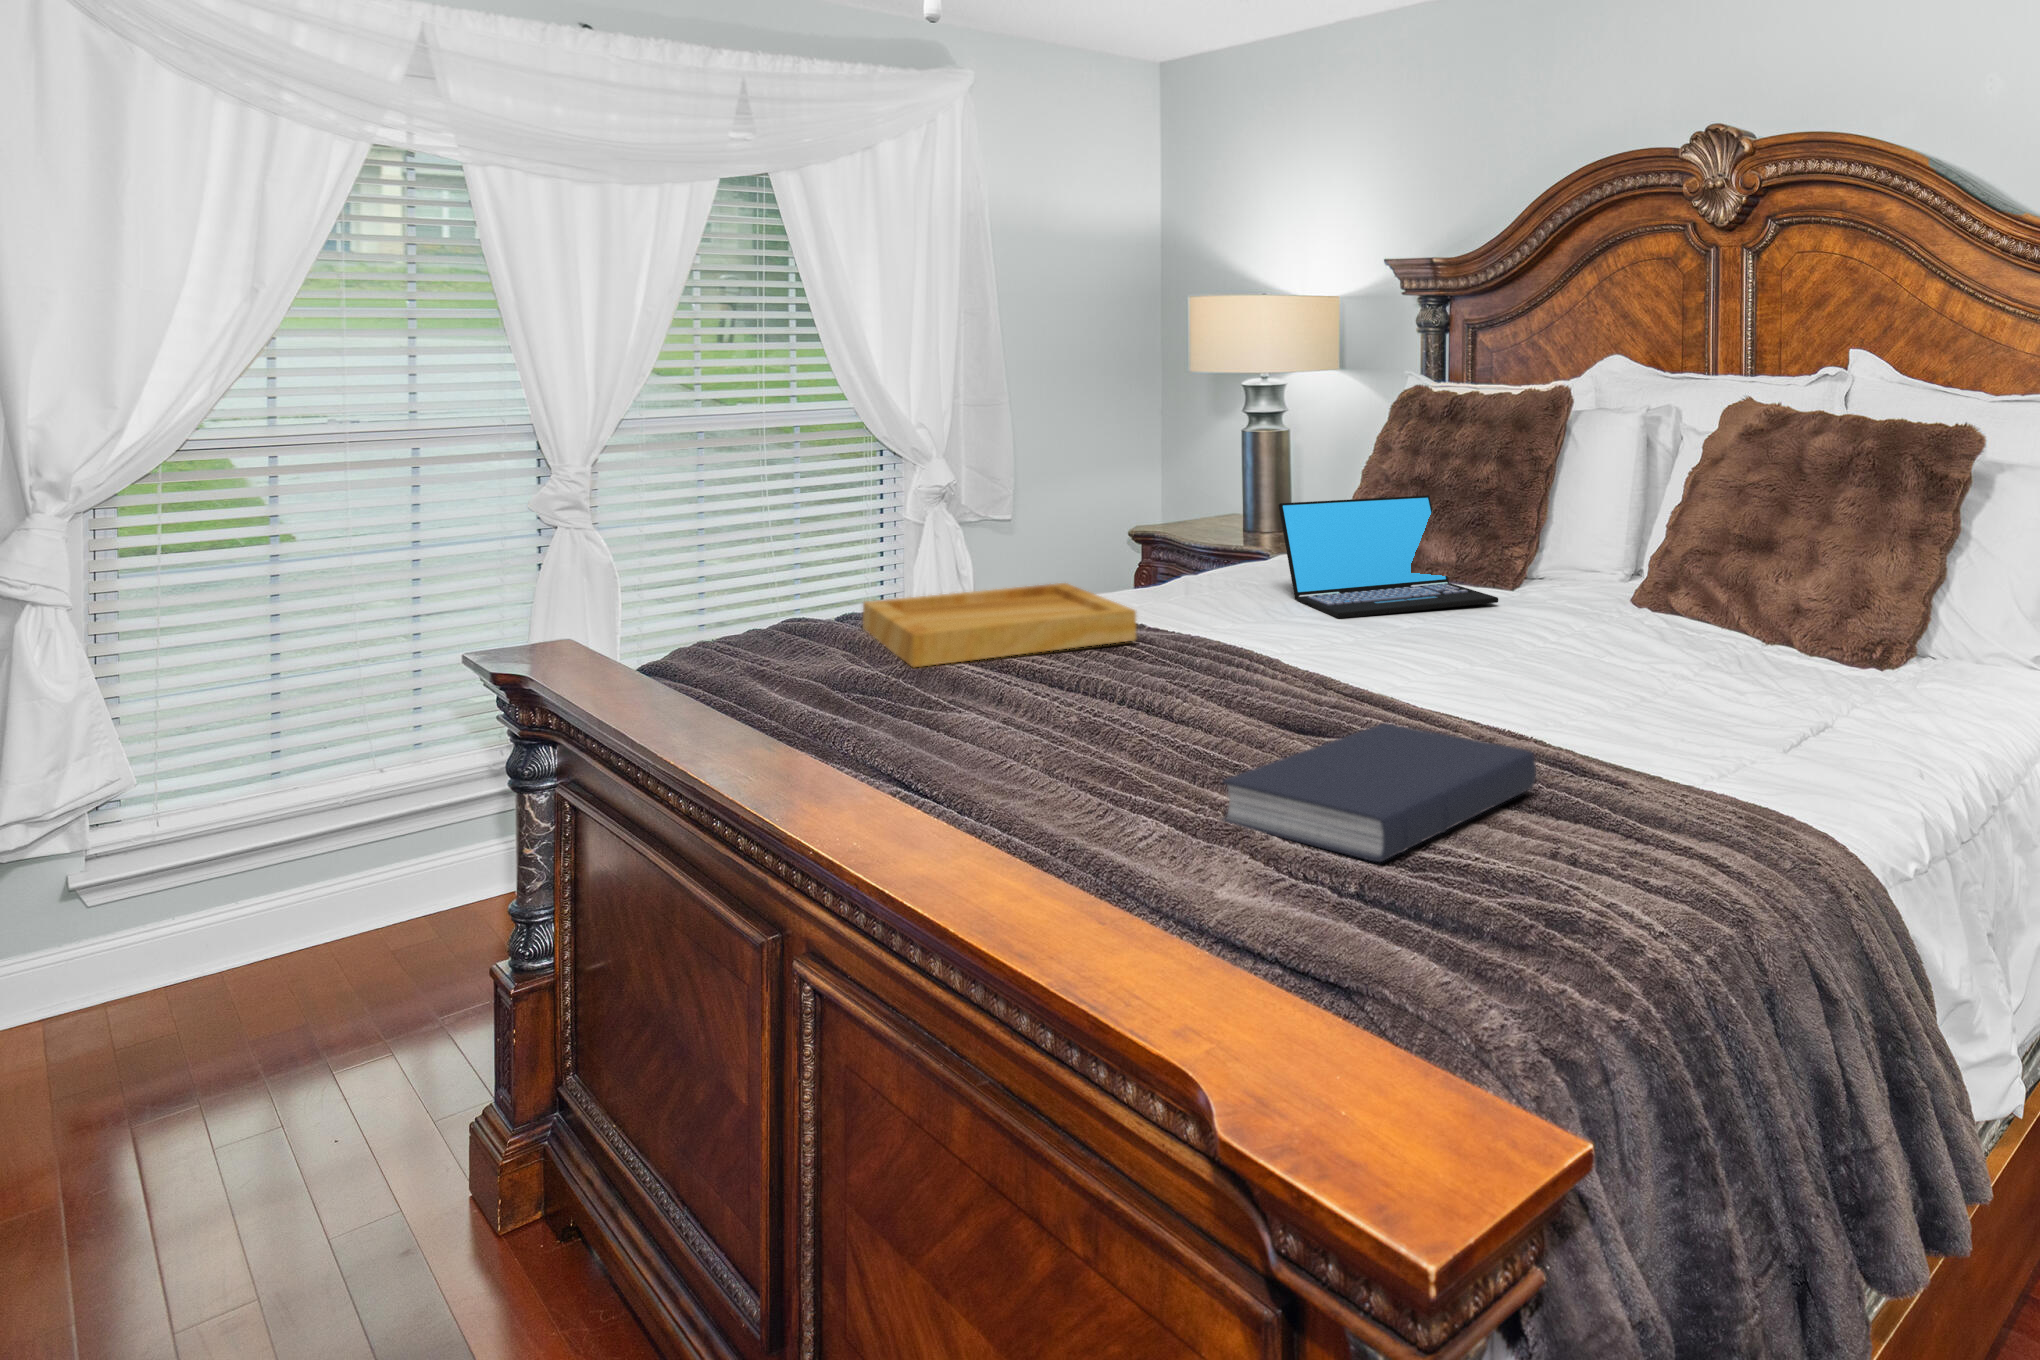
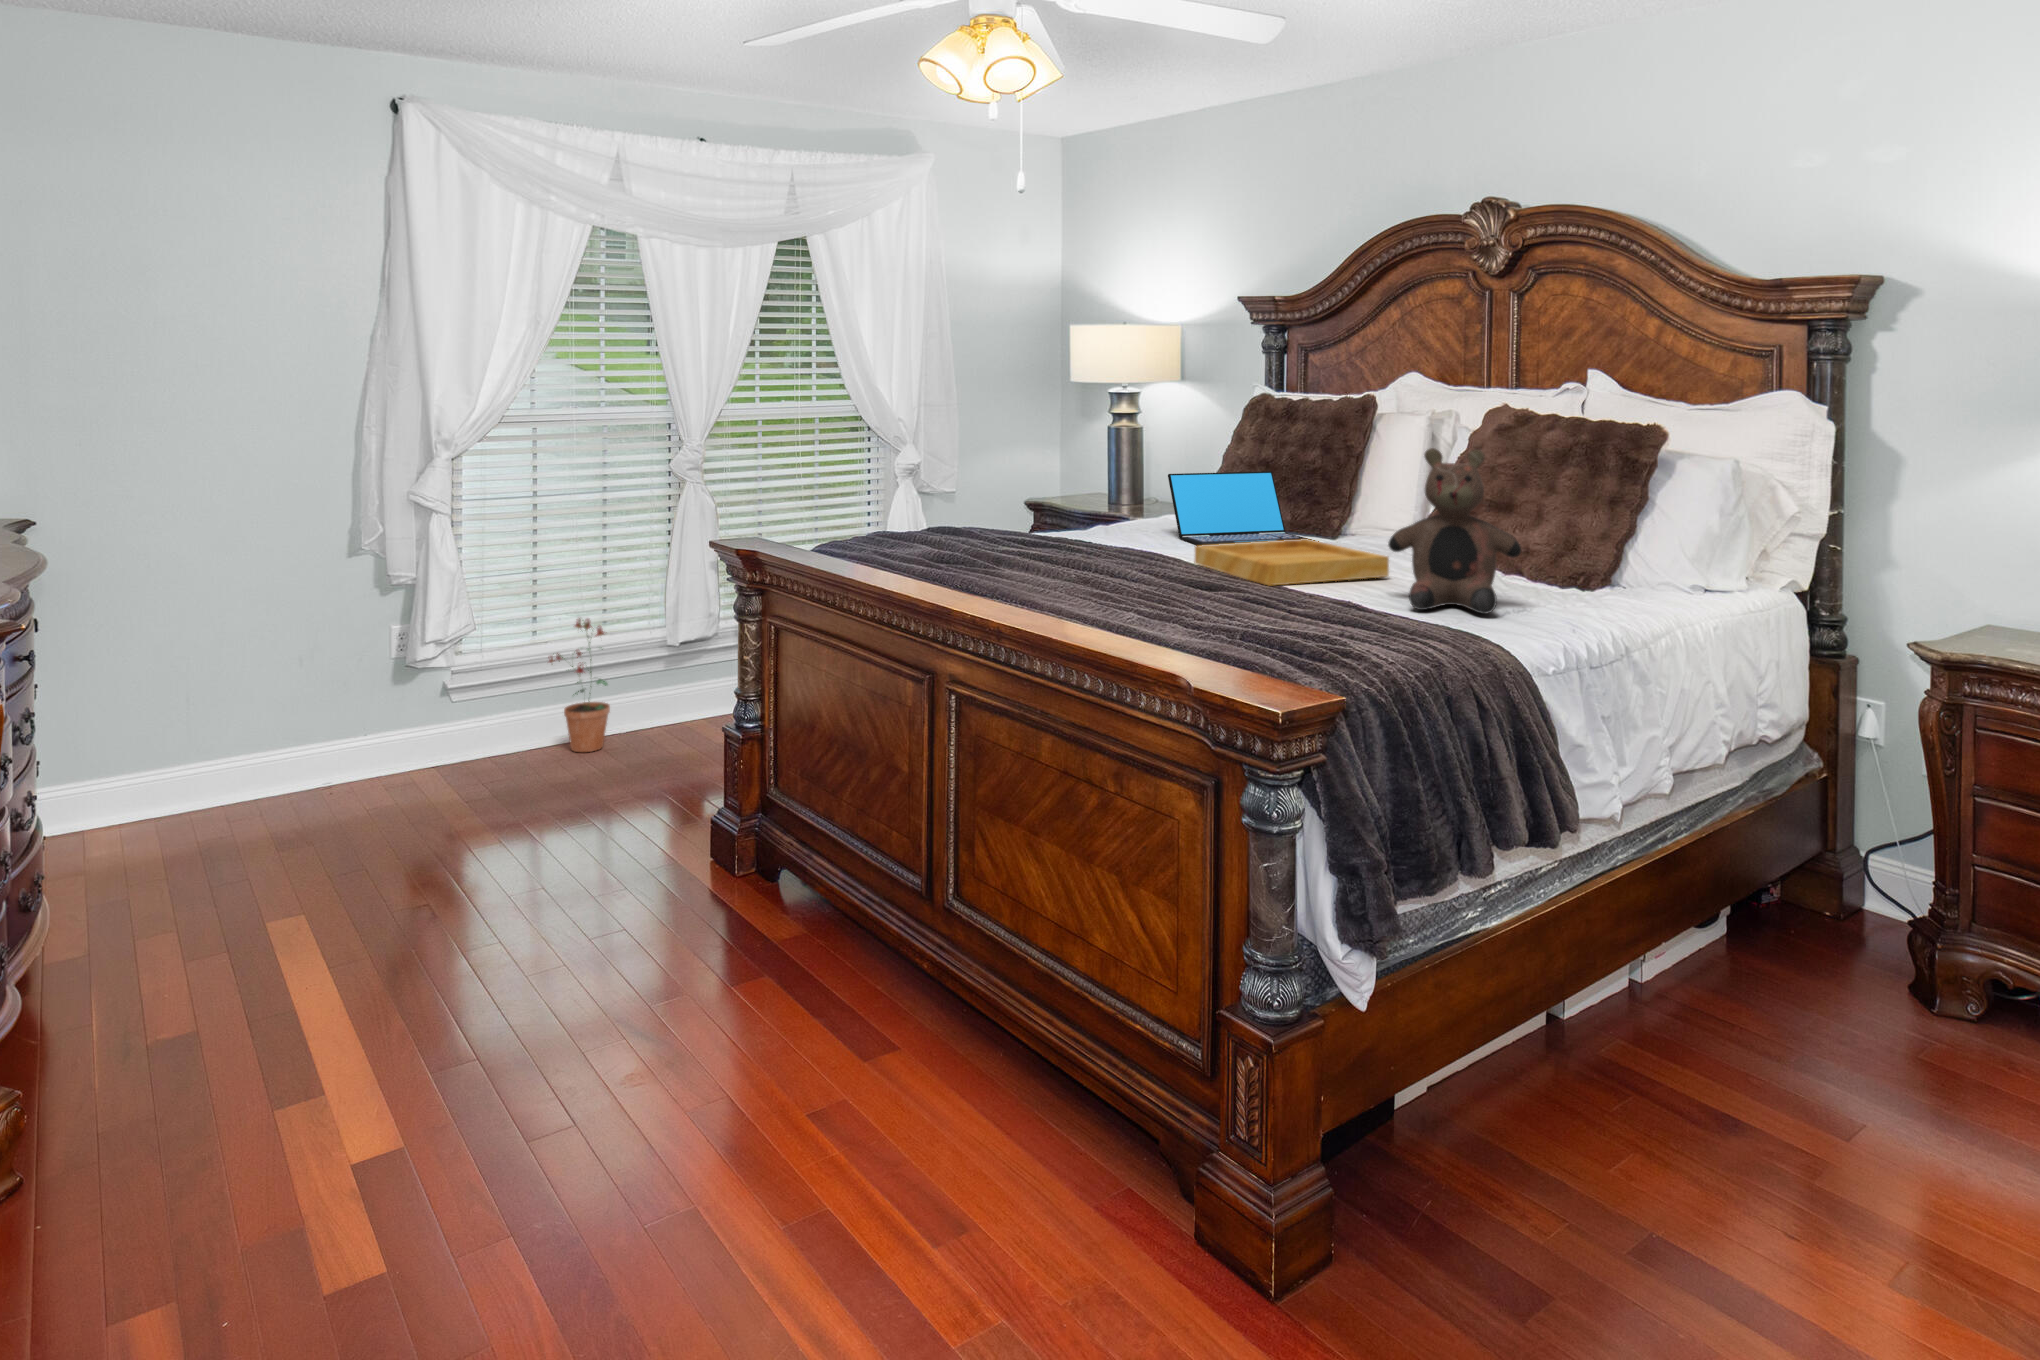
teddy bear: none [1612,464,1818,735] -> present [1388,448,1521,614]
tray: present [863,583,1136,668] -> present [1195,539,1389,586]
book: present [1222,723,1536,862] -> none [1162,592,1333,646]
potted plant: none [296,743,413,959] -> present [549,618,610,752]

